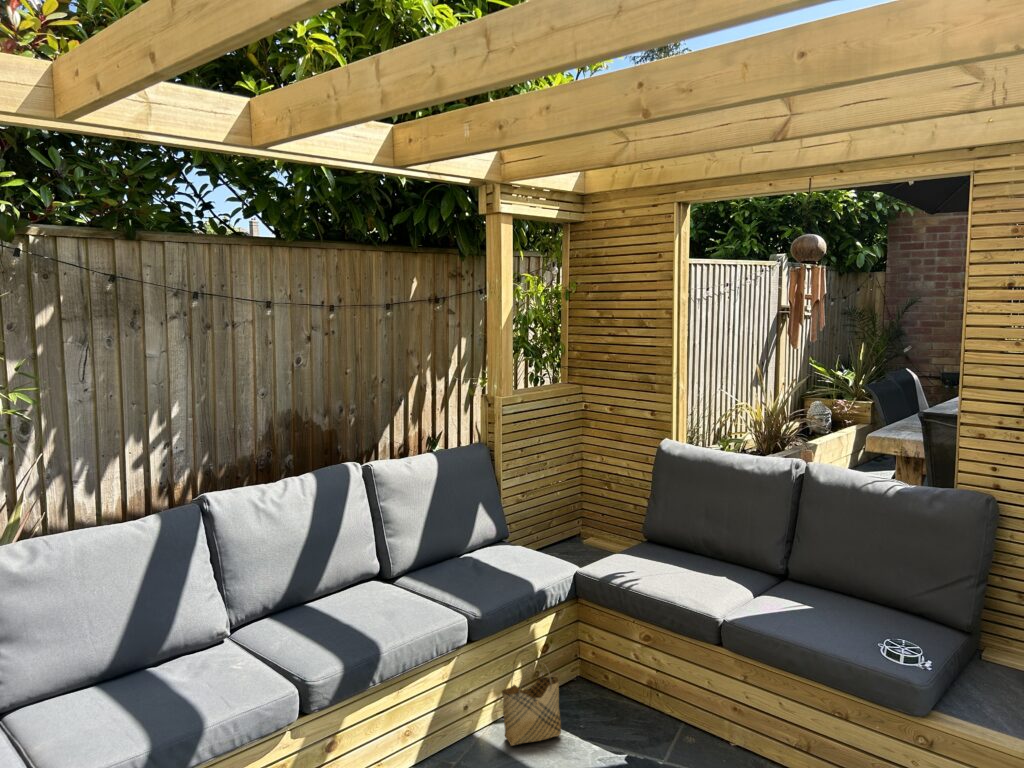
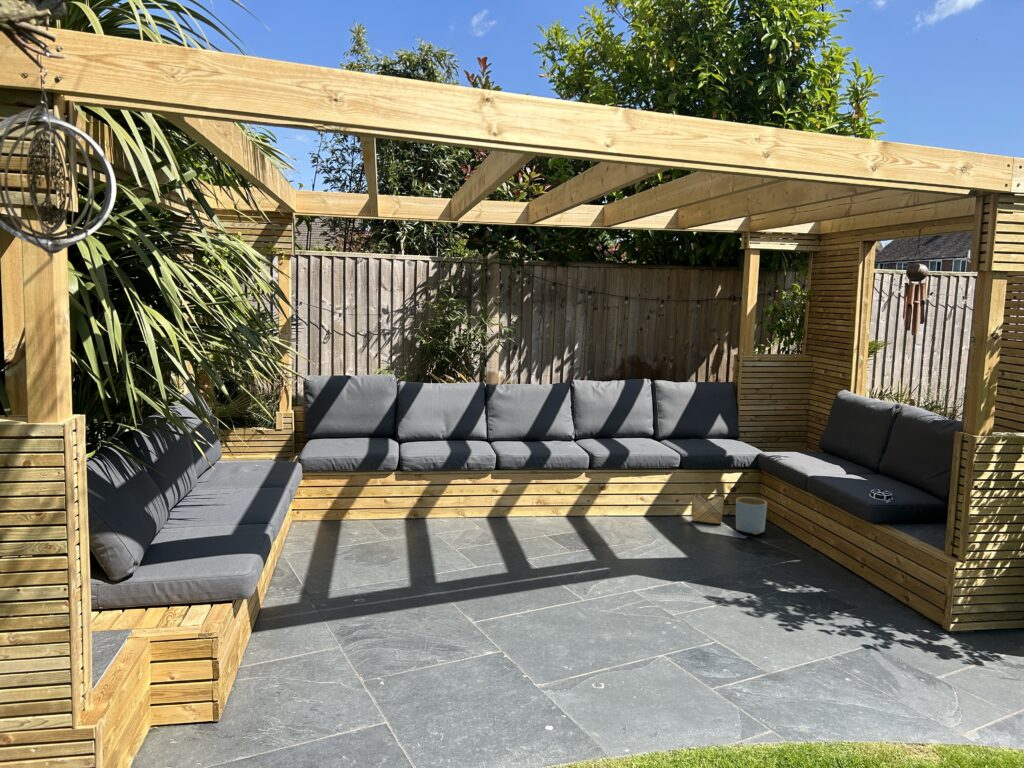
planter: none [588,667,644,746] -> present [736,497,767,535]

